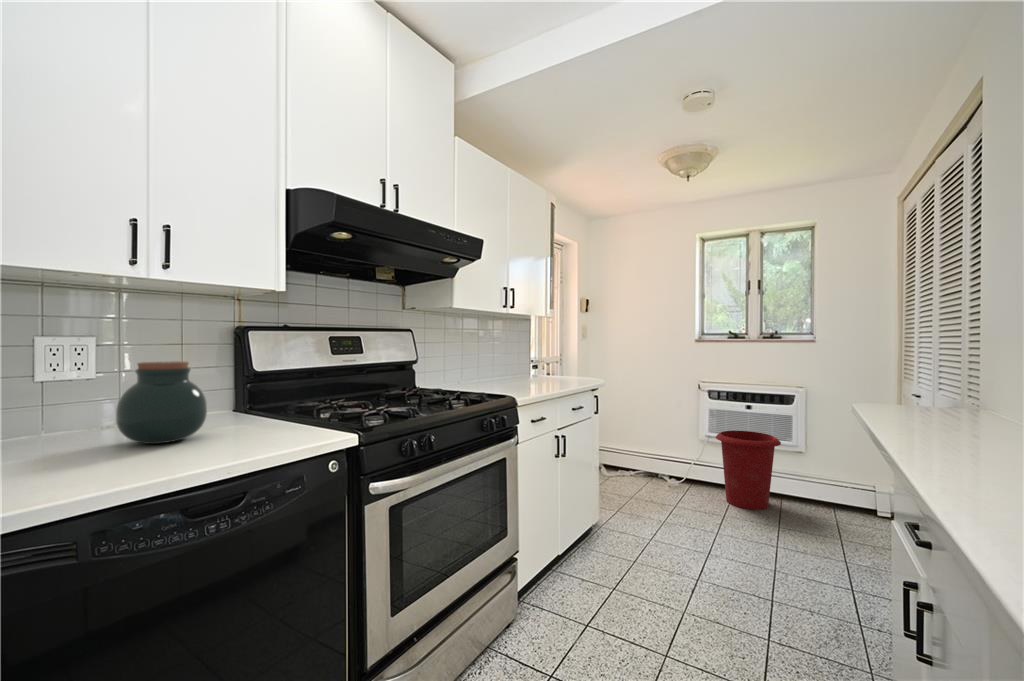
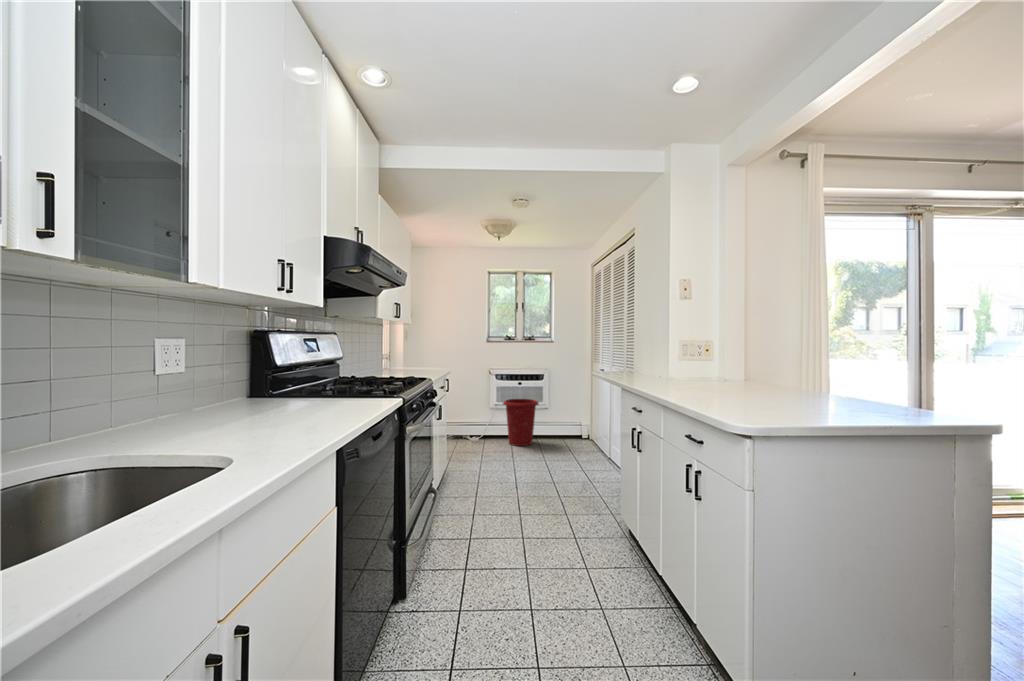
jar: present [116,361,207,444] -> none [254,353,308,406]

